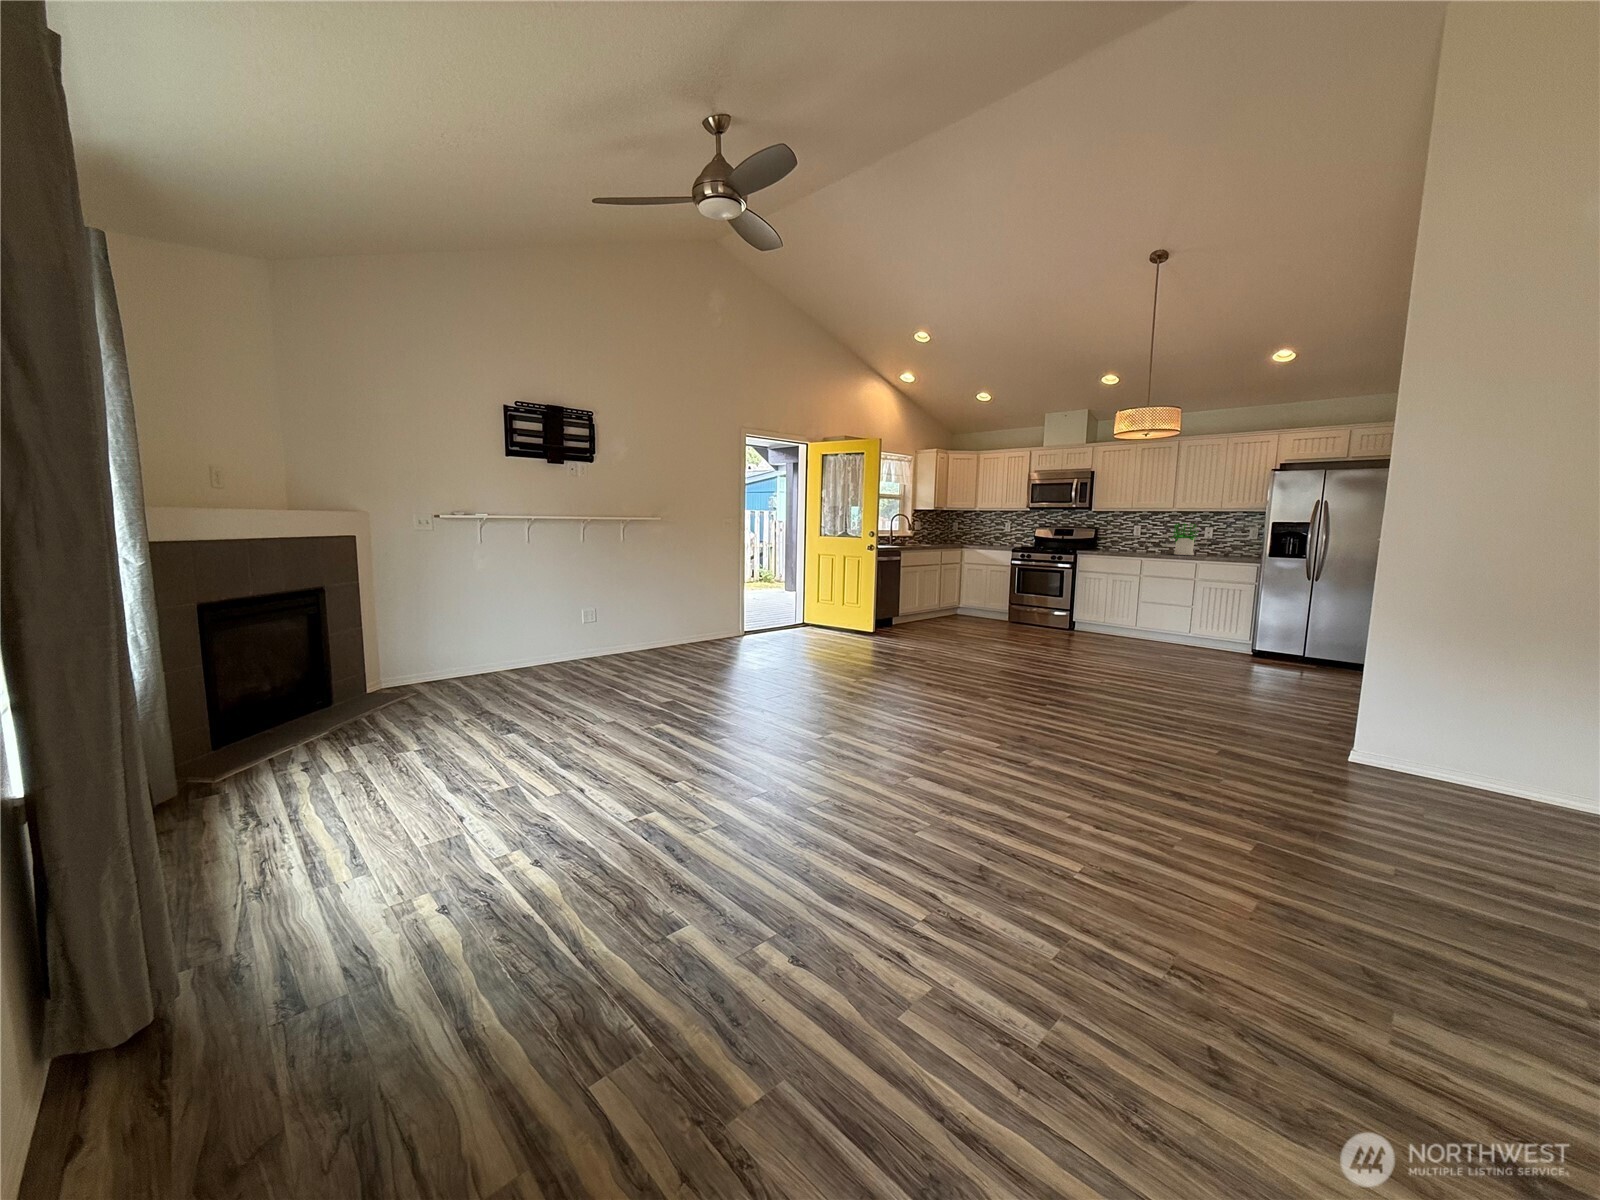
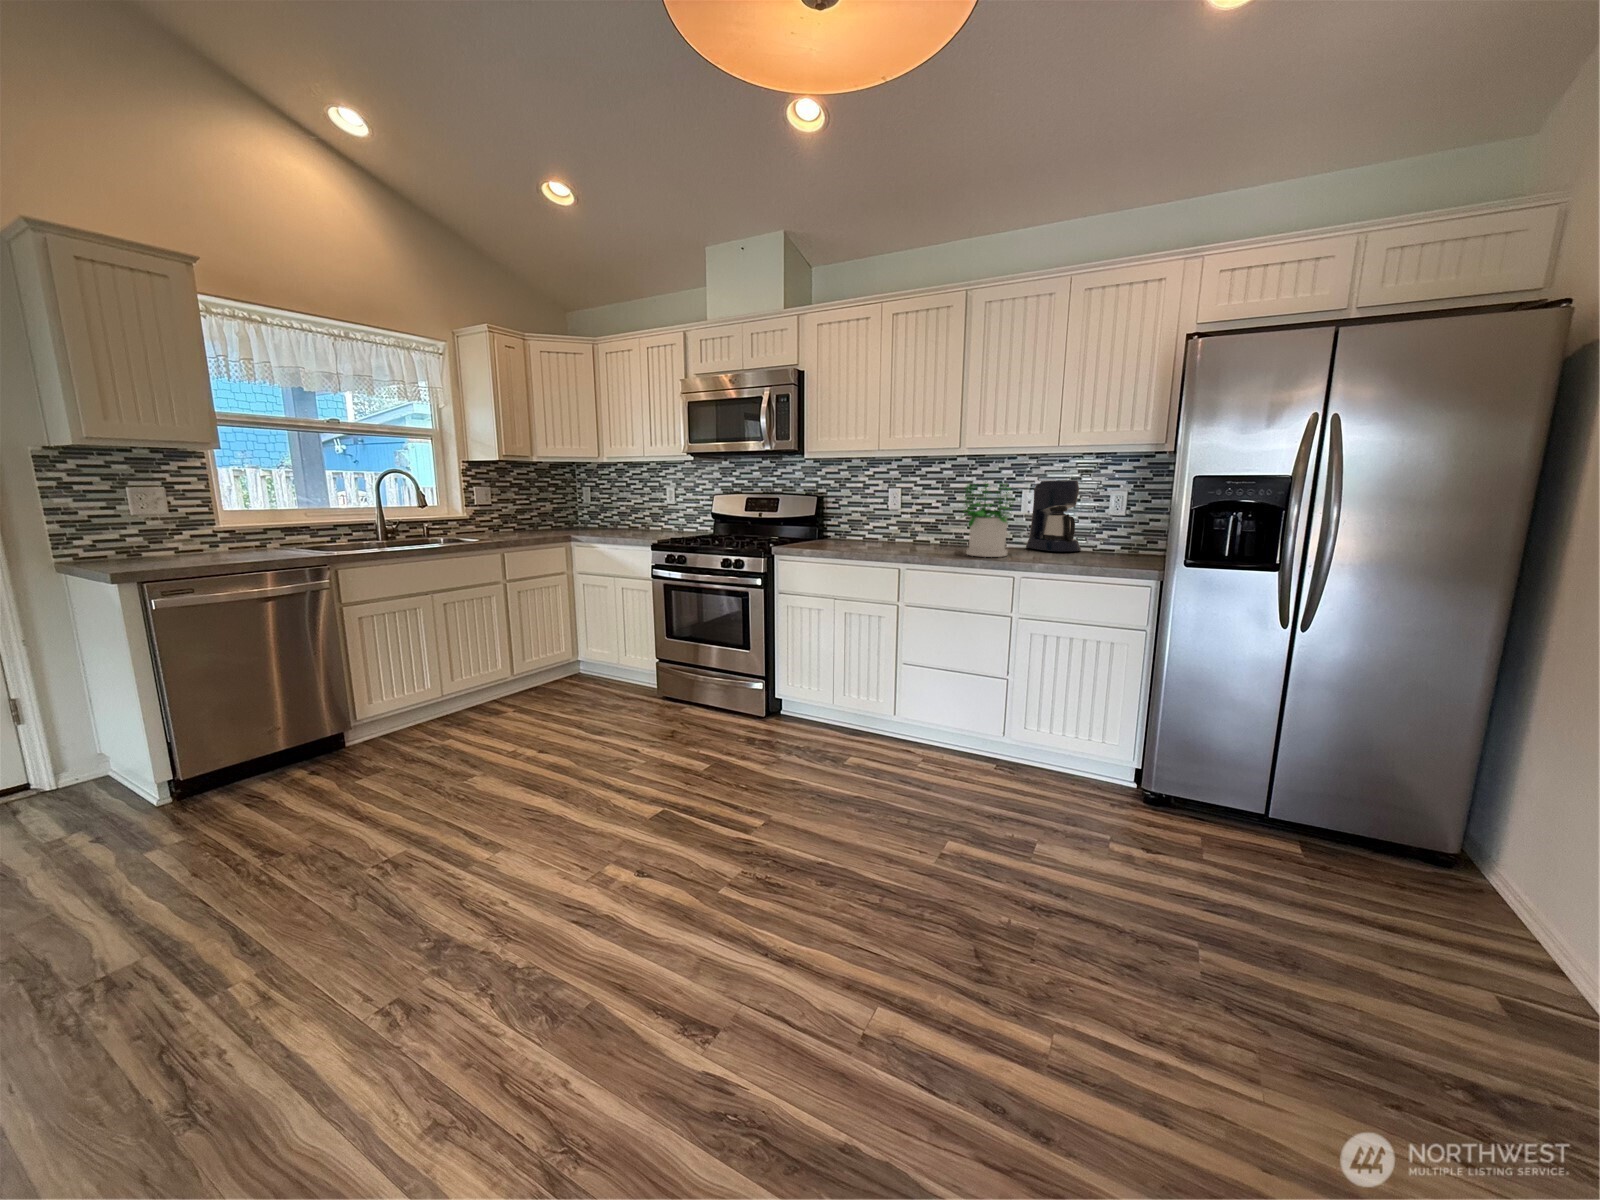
coffee maker: none [1205,523,1233,555] -> present [1026,480,1081,552]

